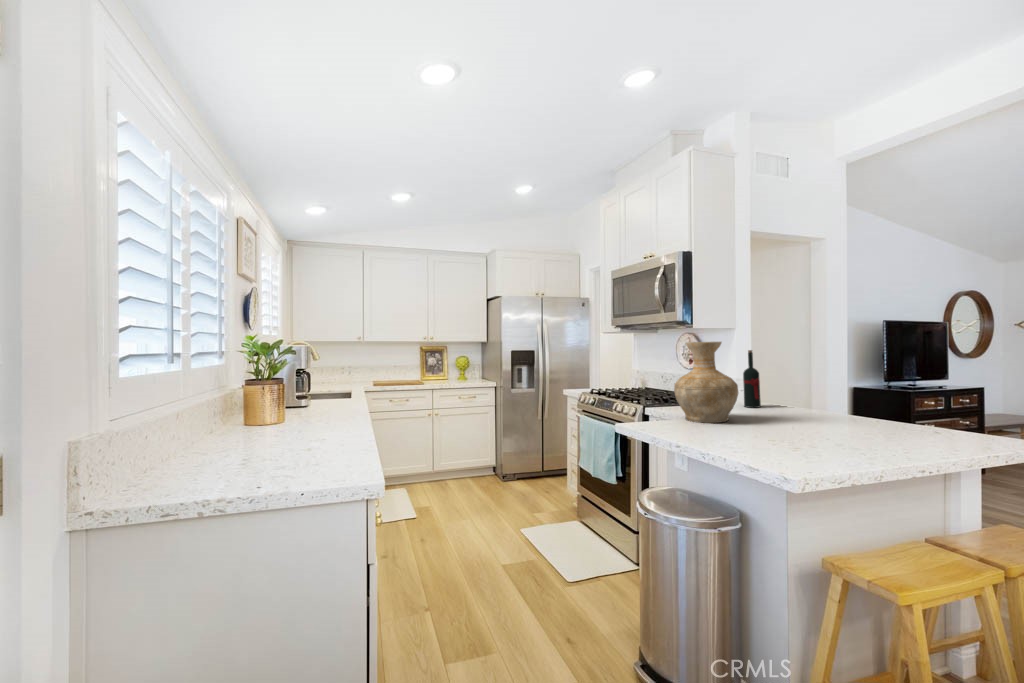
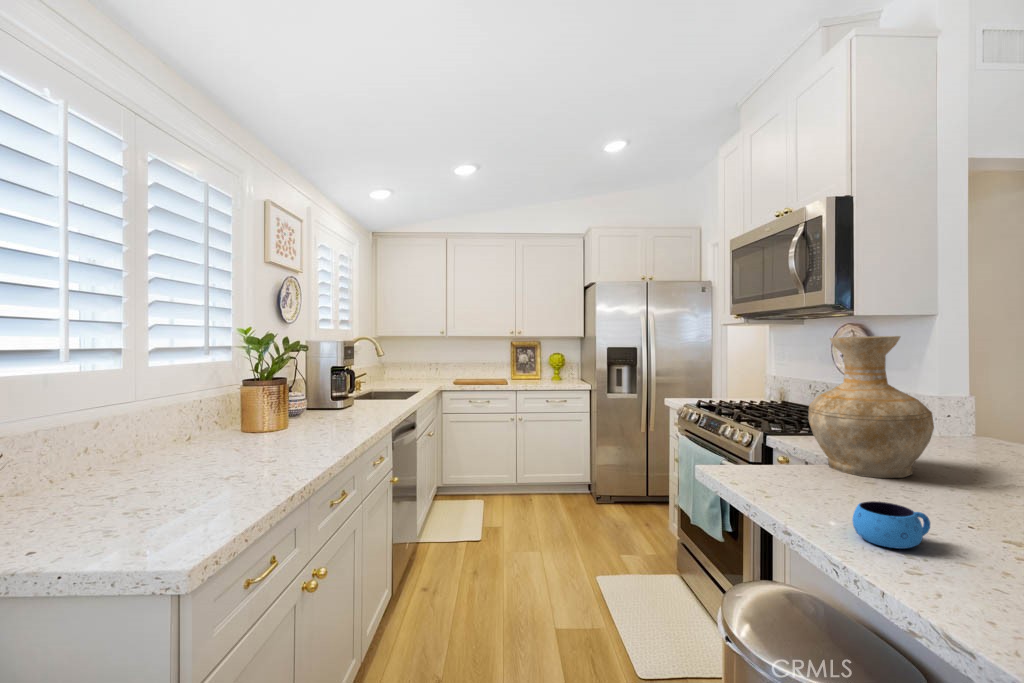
wine bottle: present [743,350,761,408] -> none [947,351,982,449]
mug: none [706,427,739,447] -> present [853,501,930,549]

